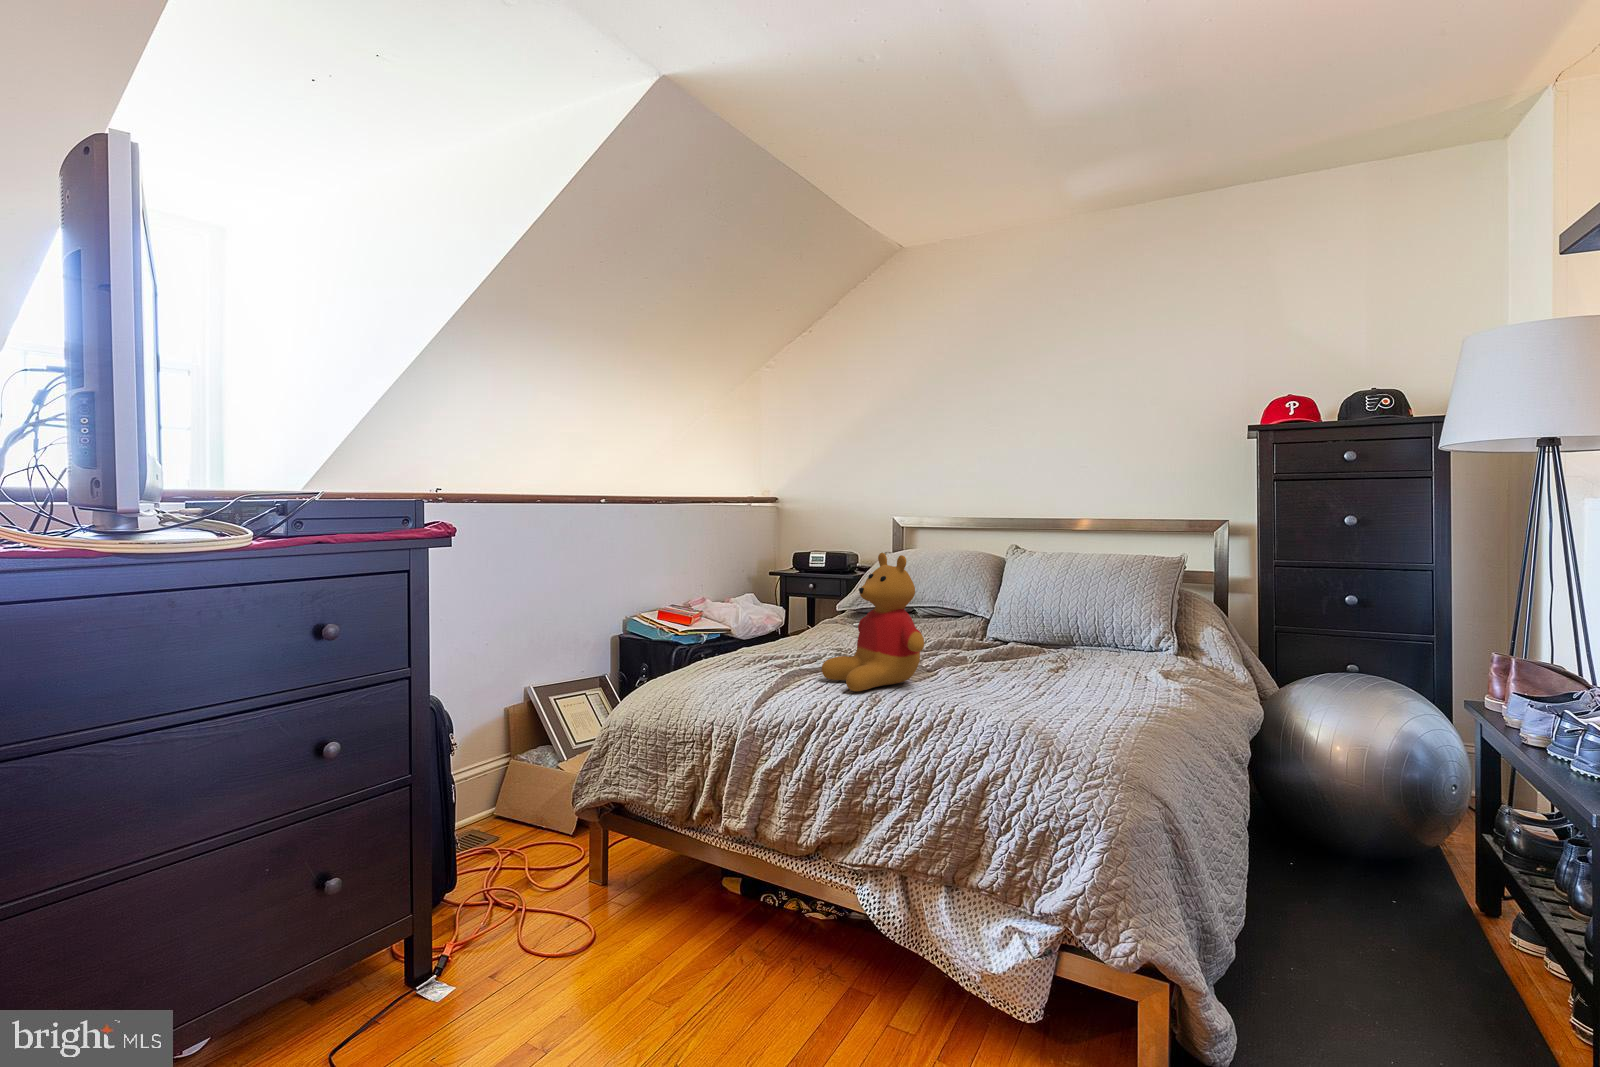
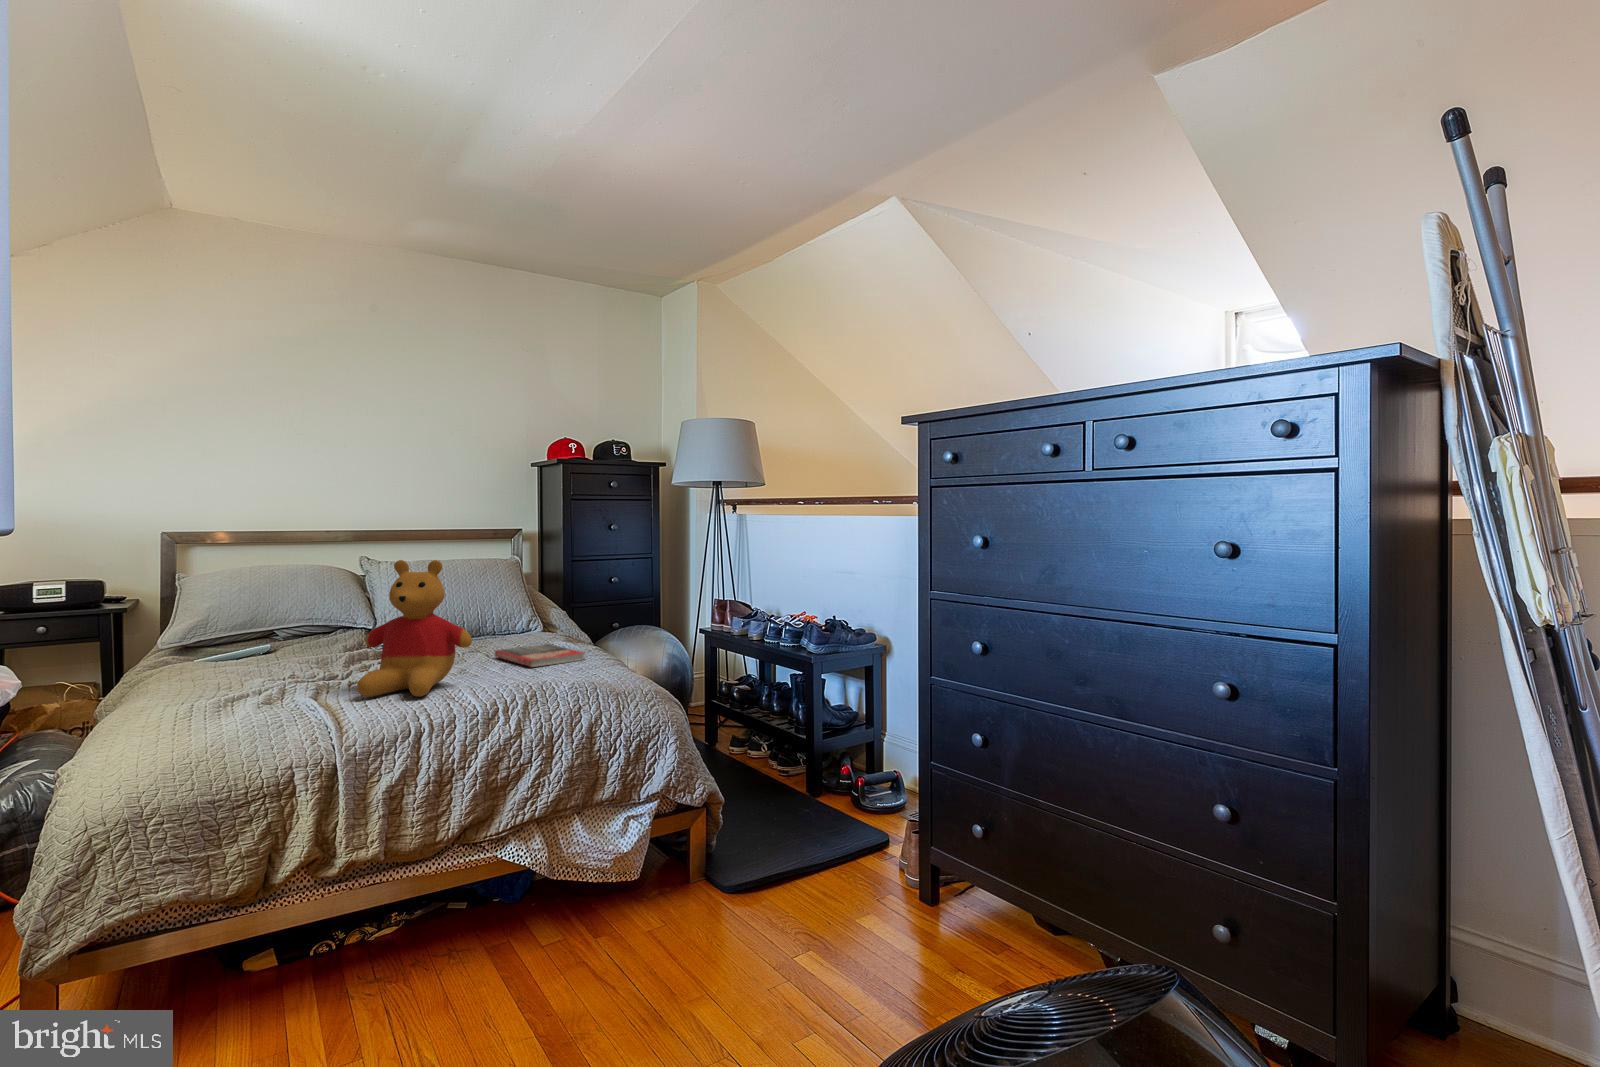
book: none [1013,664,1094,700] -> present [495,644,585,667]

